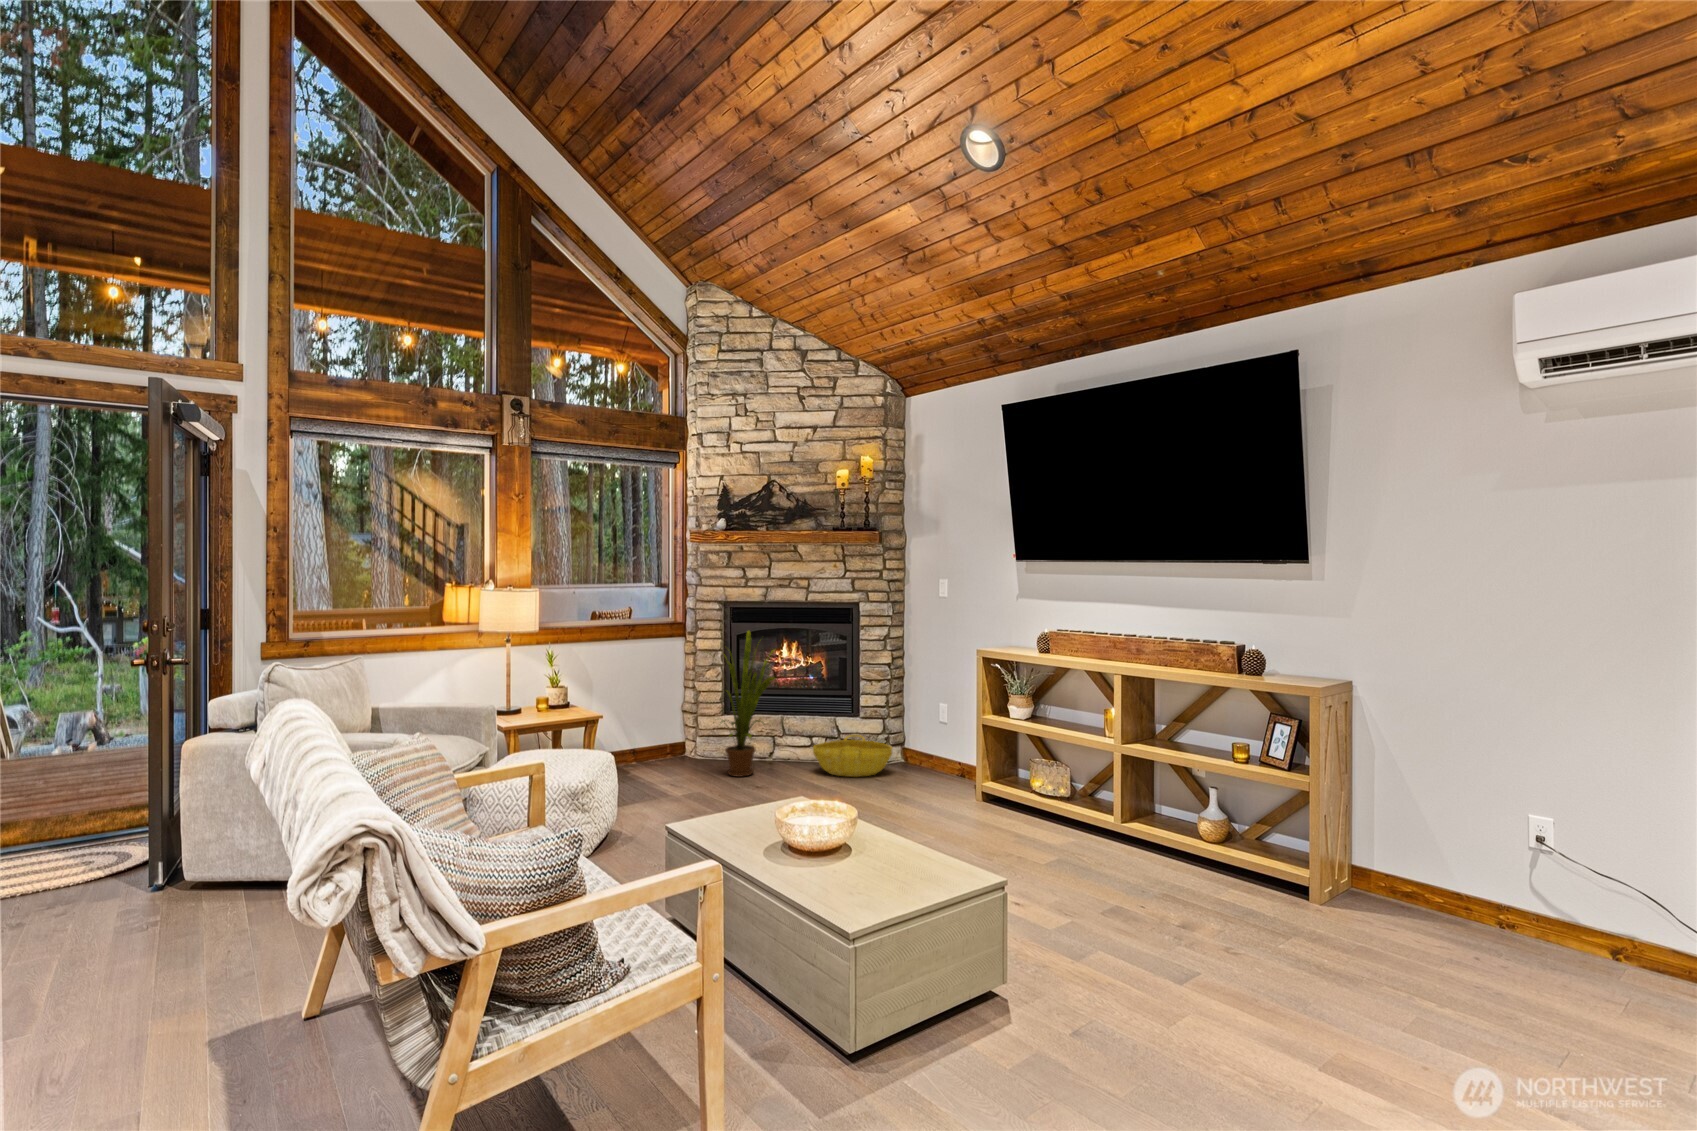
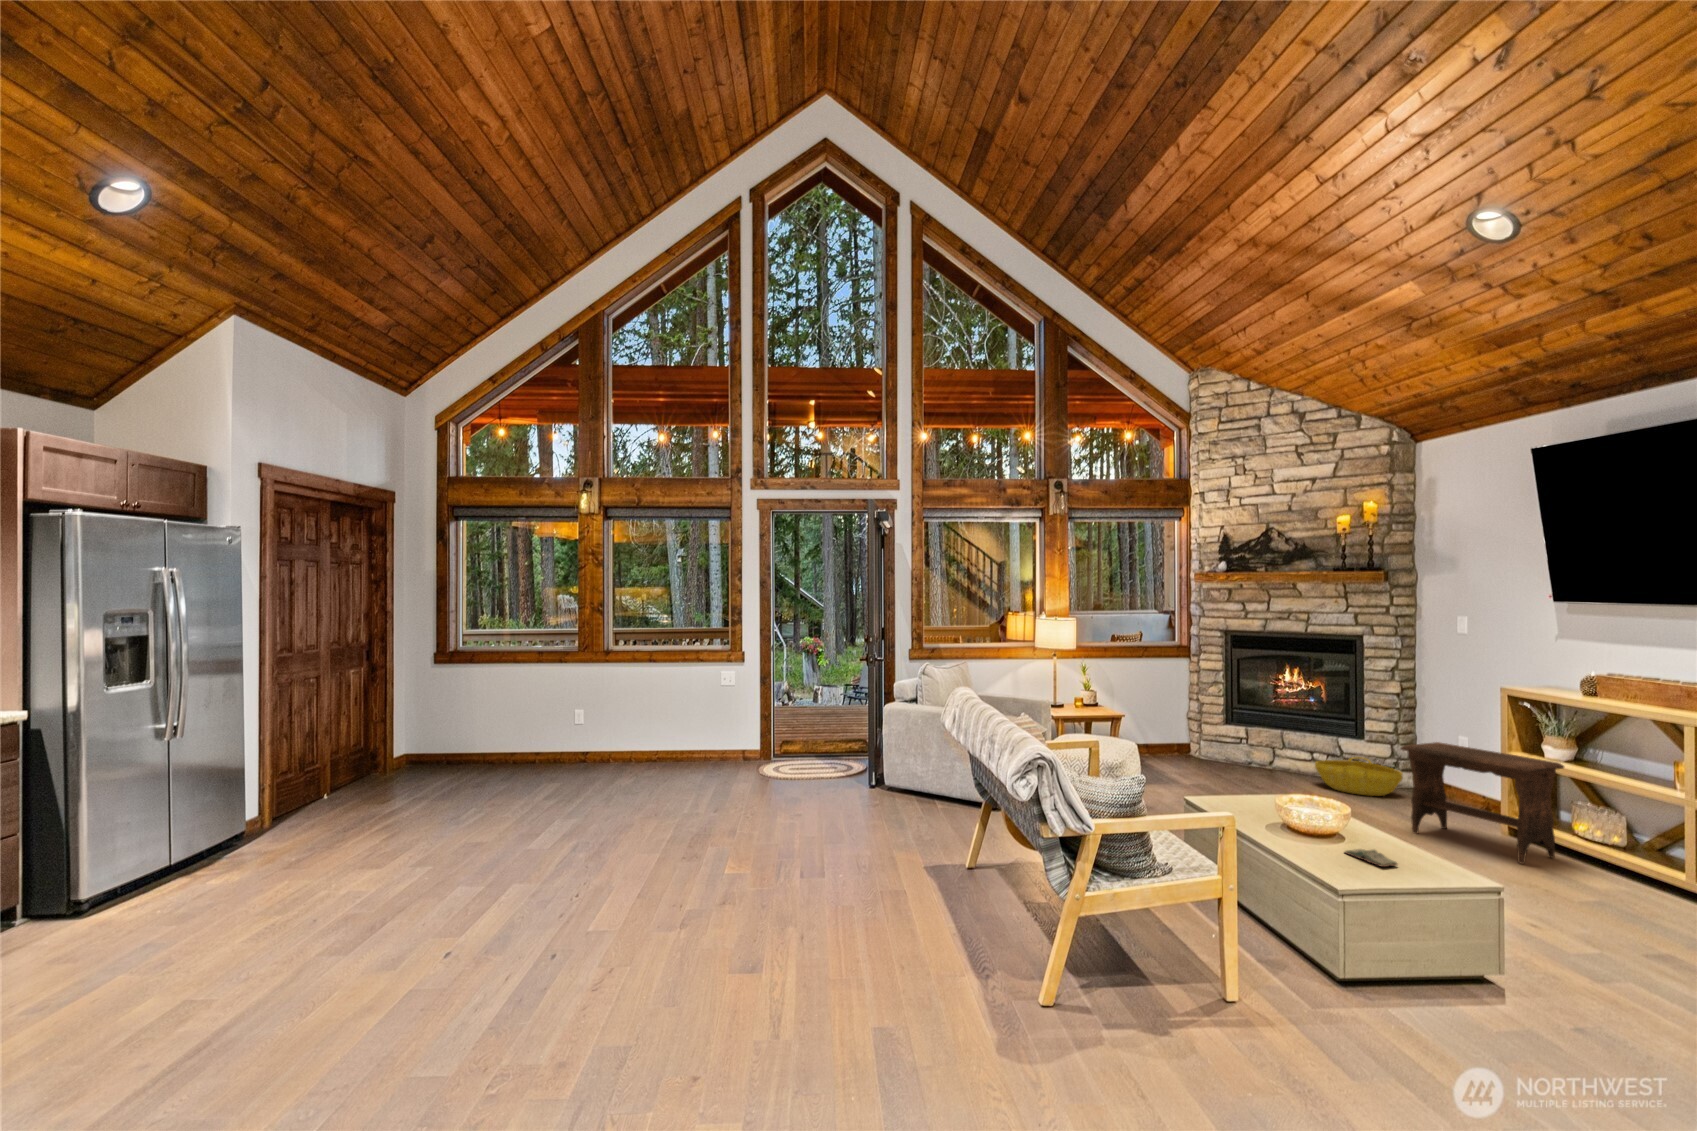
house plant: present [722,631,775,777] -> none [1204,655,1278,779]
footstool: none [893,713,1025,831] -> present [1401,742,1564,864]
book: none [841,866,898,888] -> present [1345,849,1397,867]

